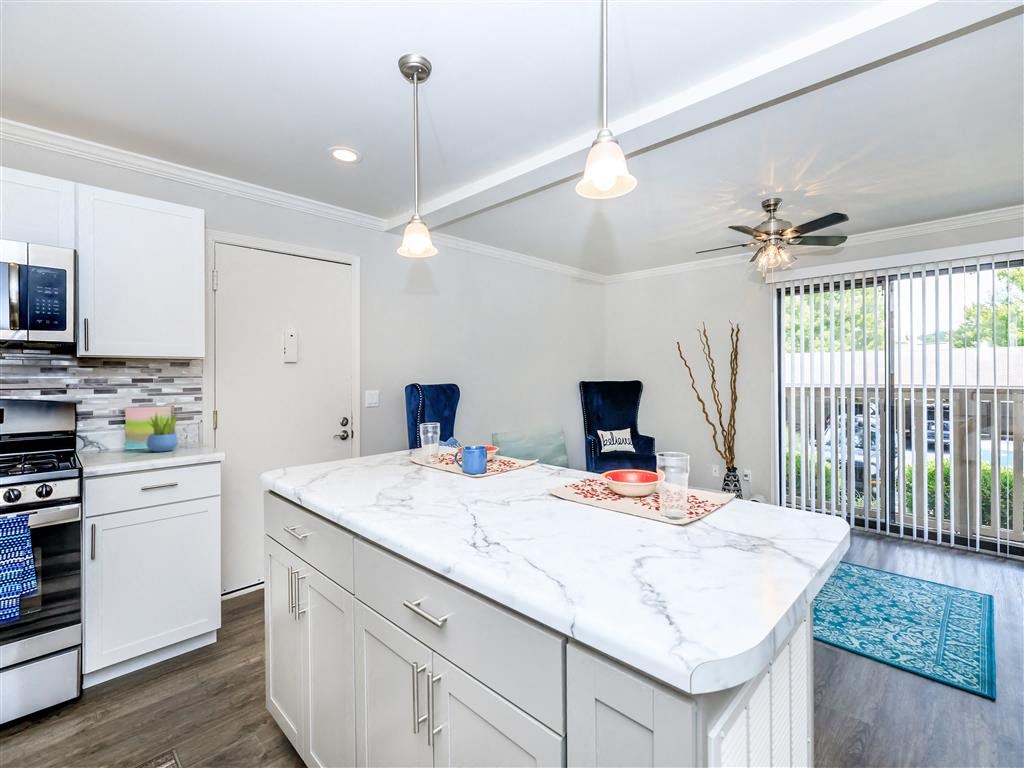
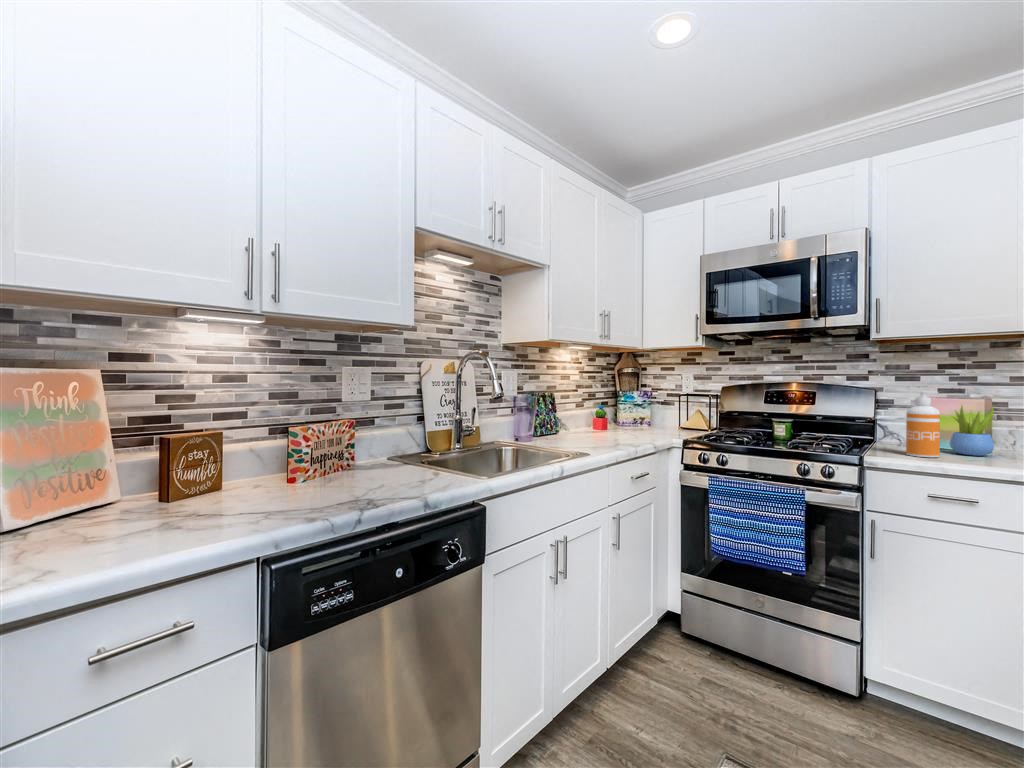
soap dispenser: none [116,403,144,460] -> present [906,391,940,457]

